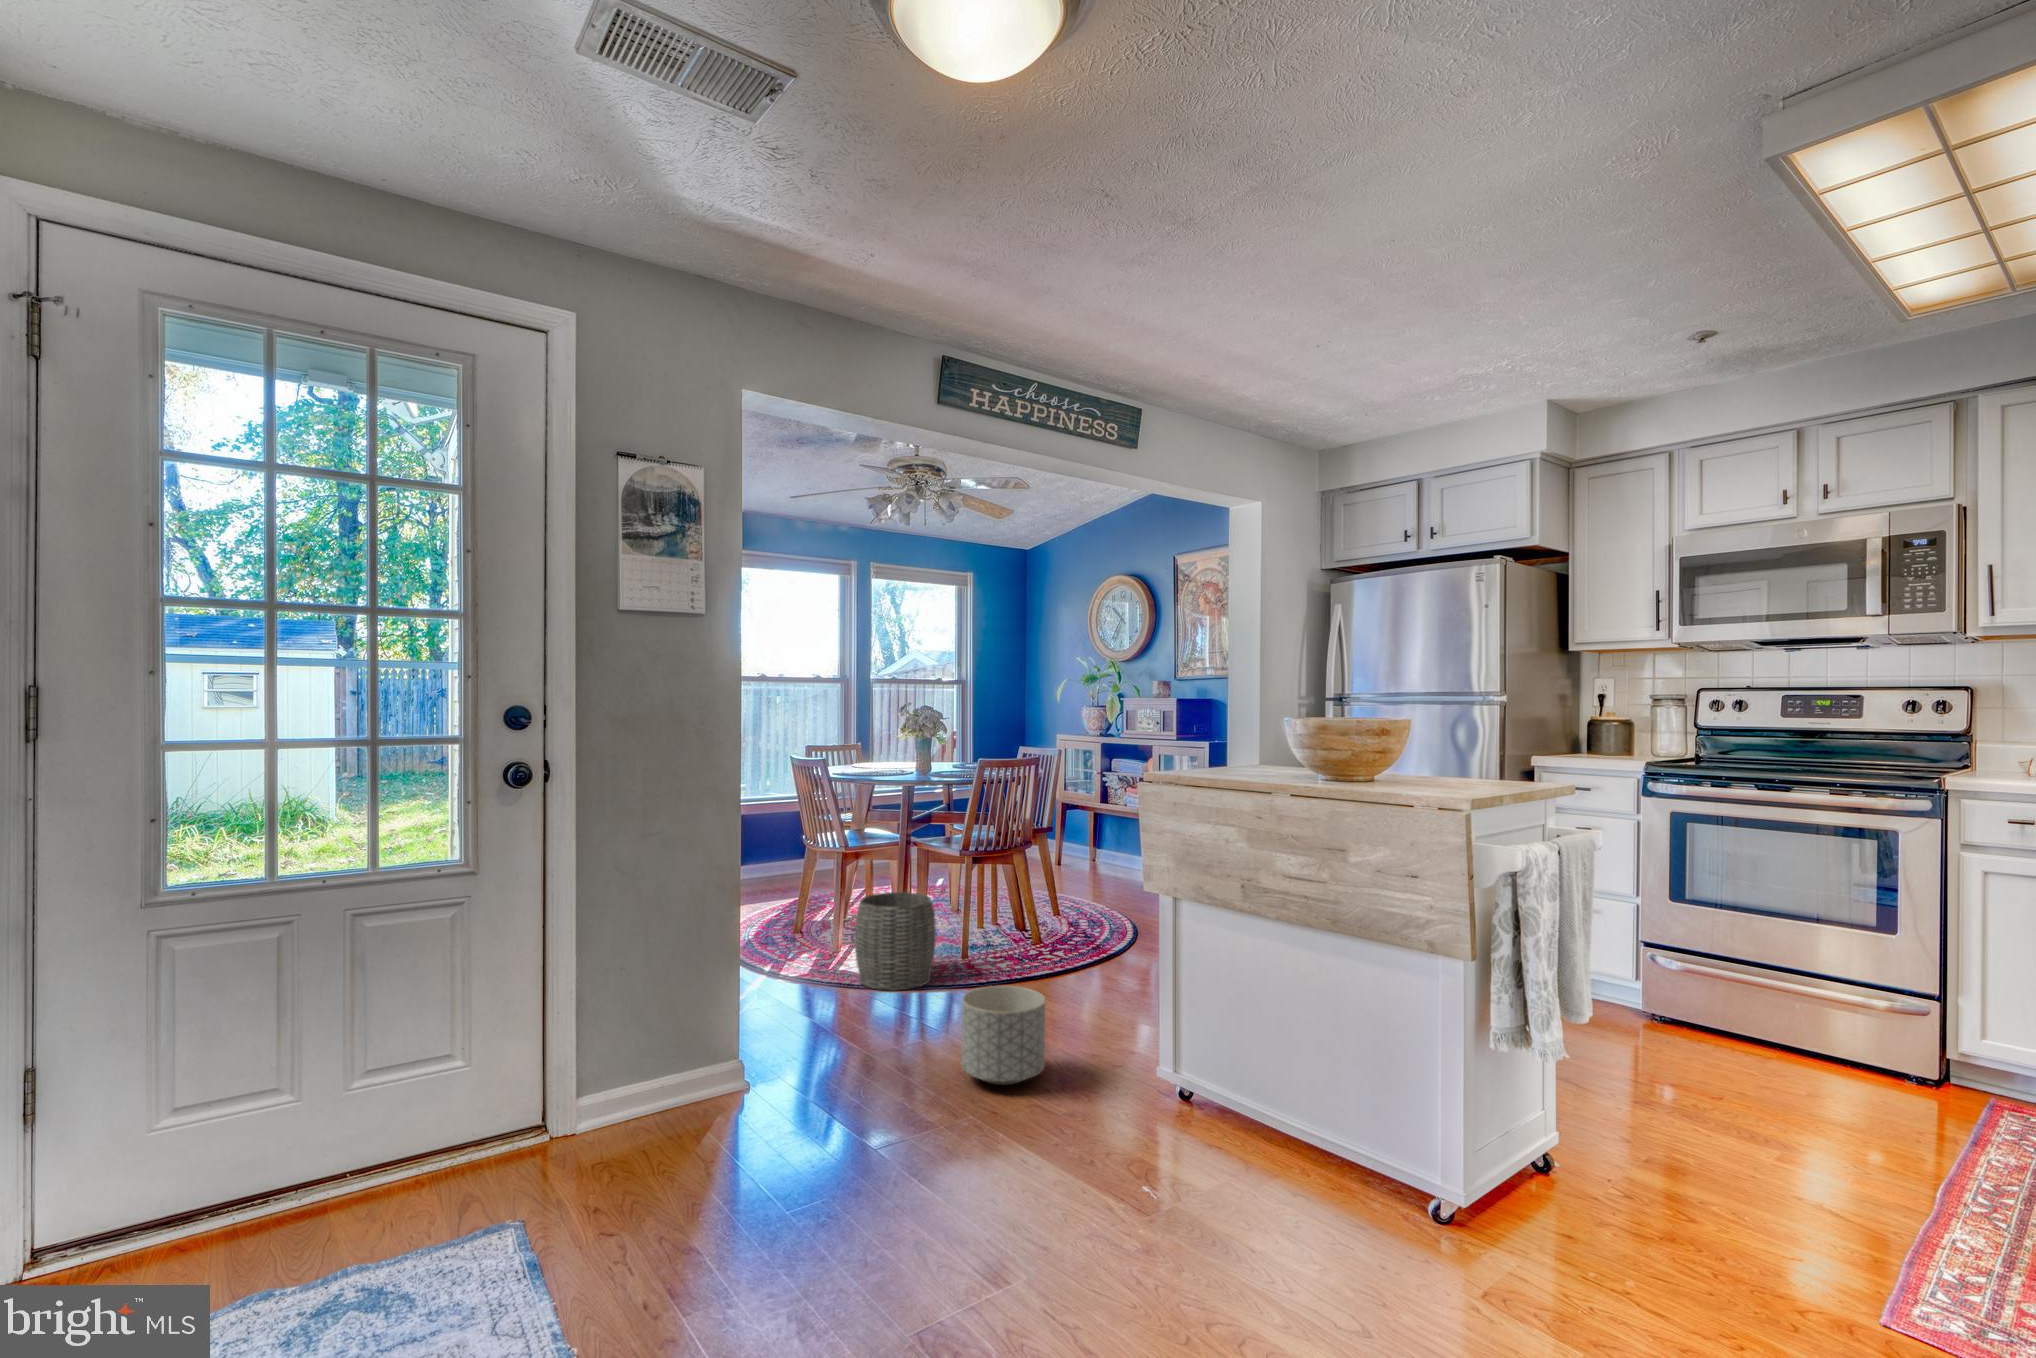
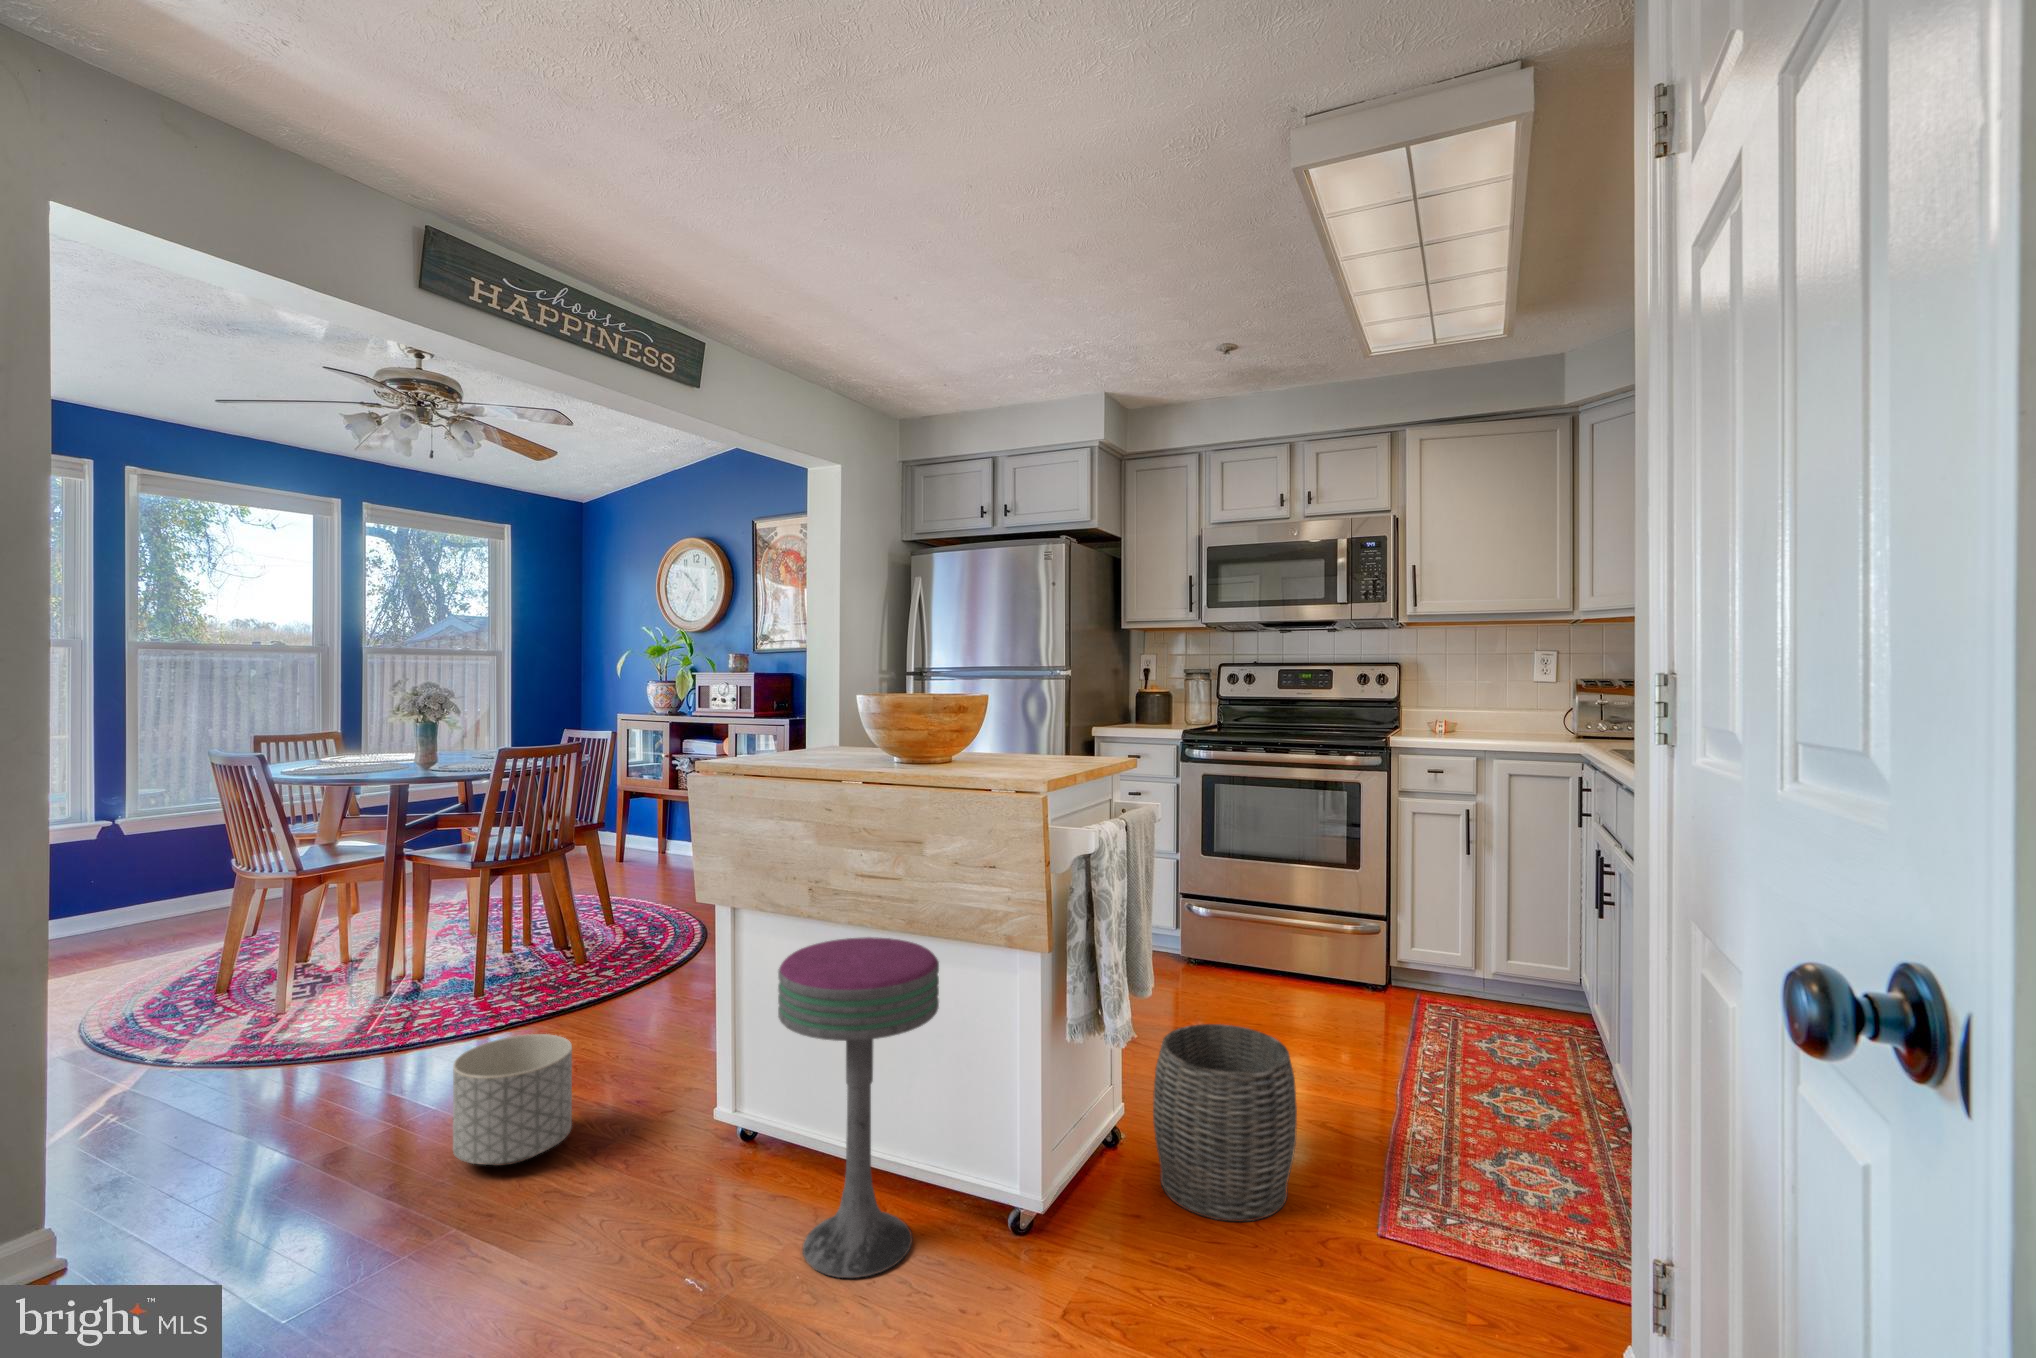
woven basket: present [855,892,936,990] -> present [1153,1024,1297,1222]
bar stool: none [1215,930,1360,1227] -> present [778,937,939,1278]

